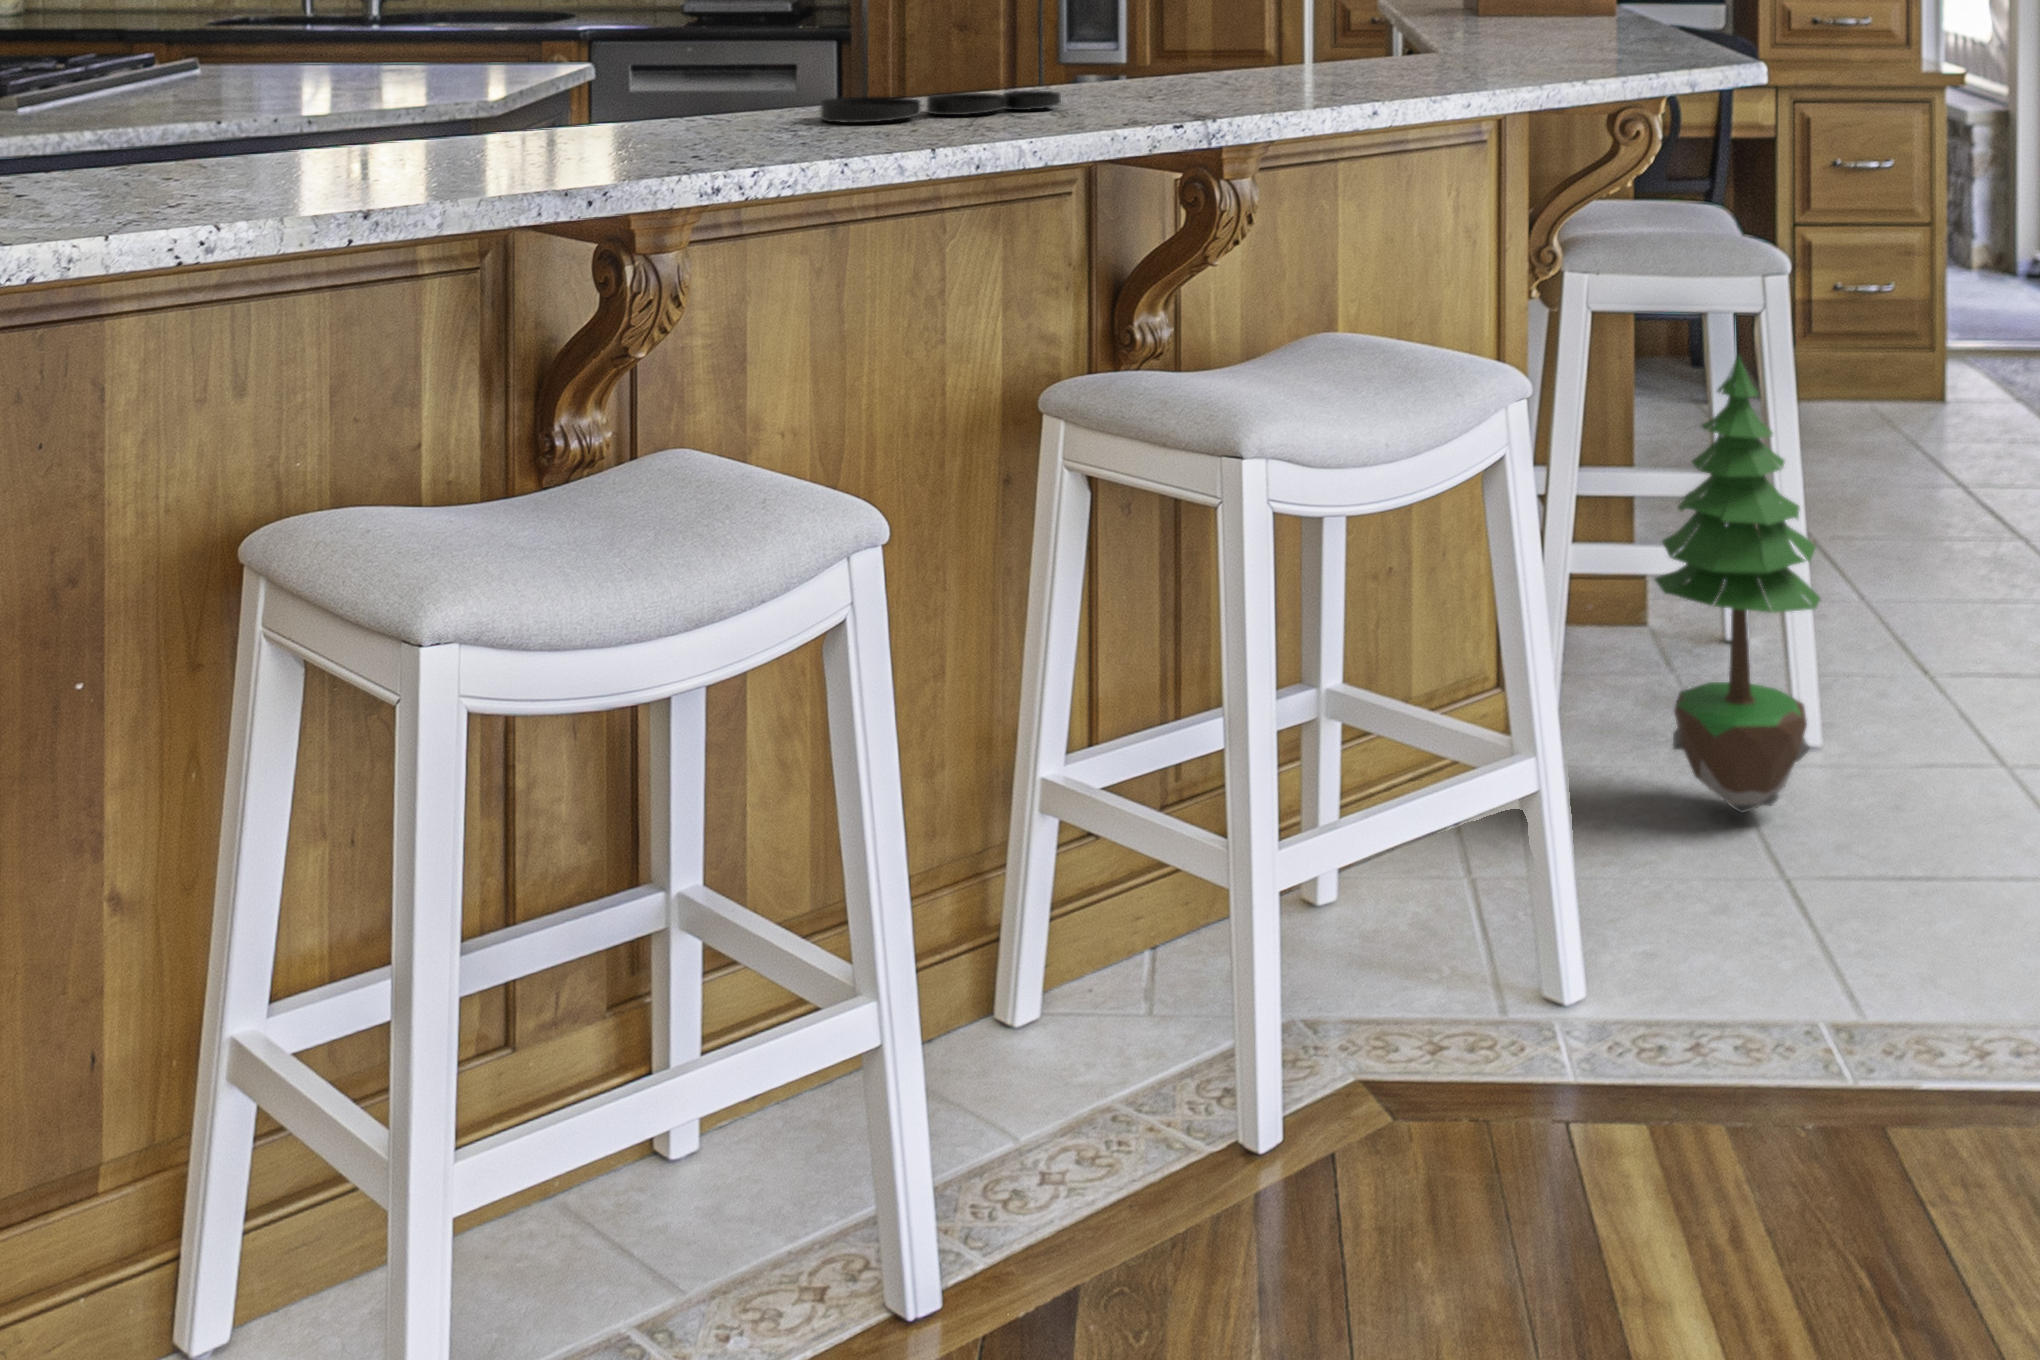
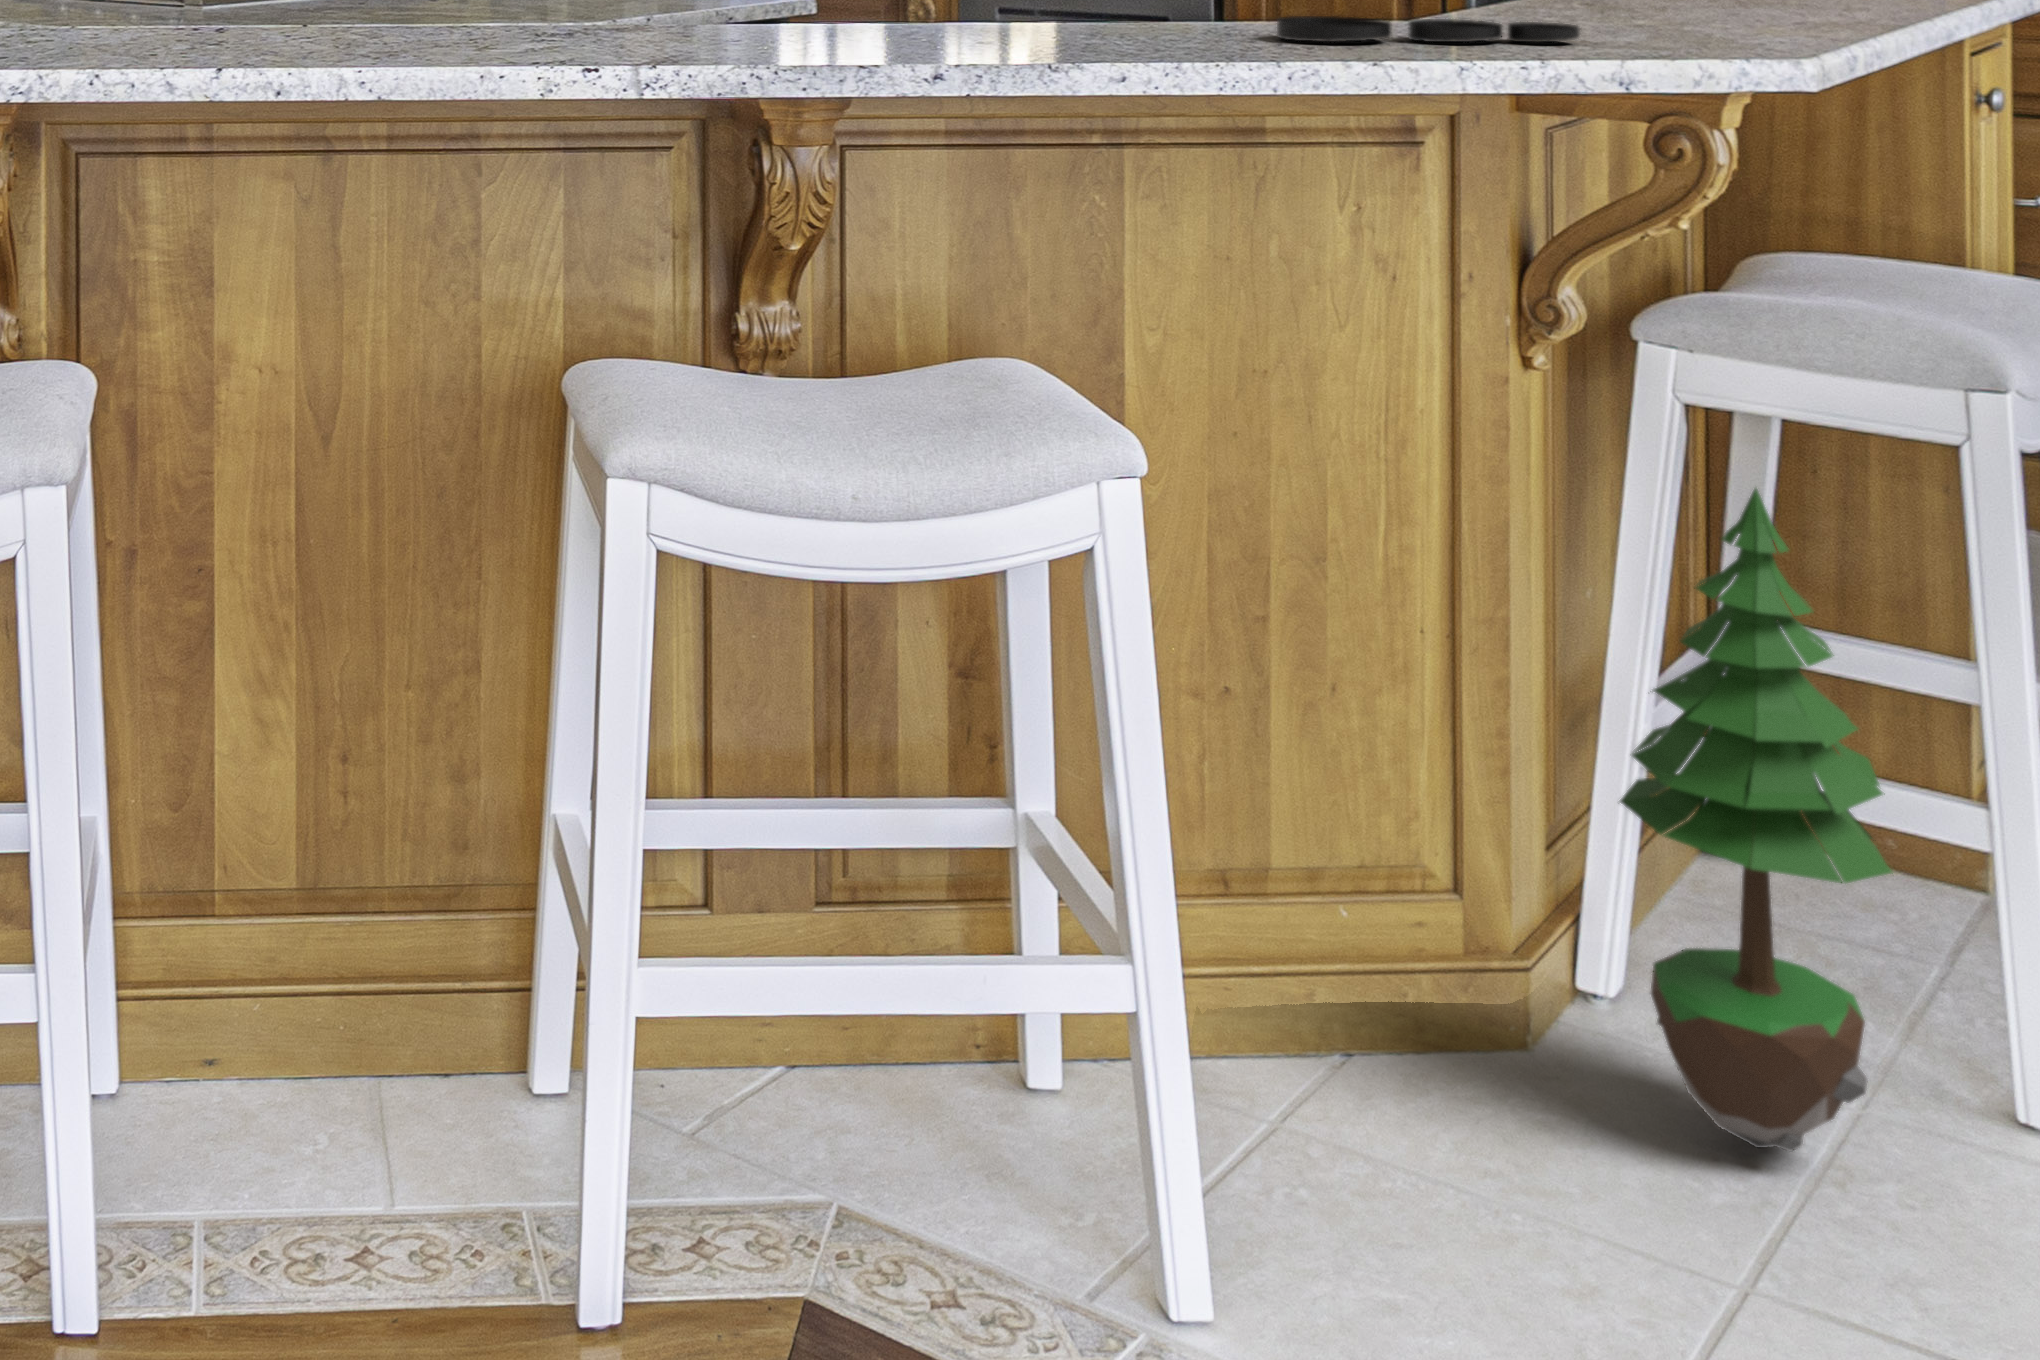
plate: present [821,91,1061,123] -> present [1277,16,1580,42]

